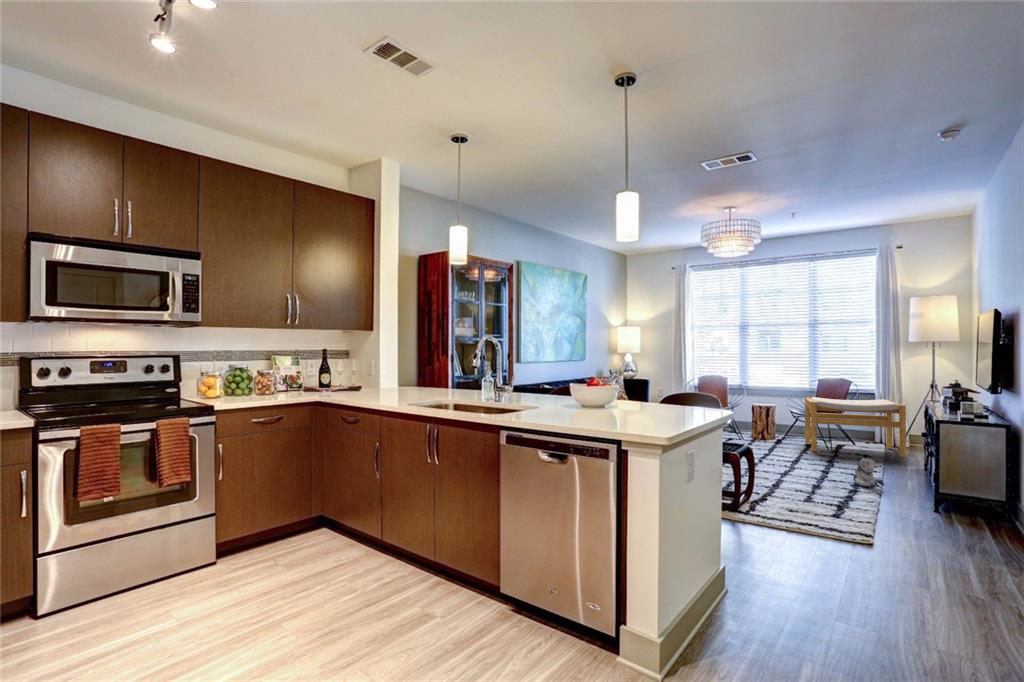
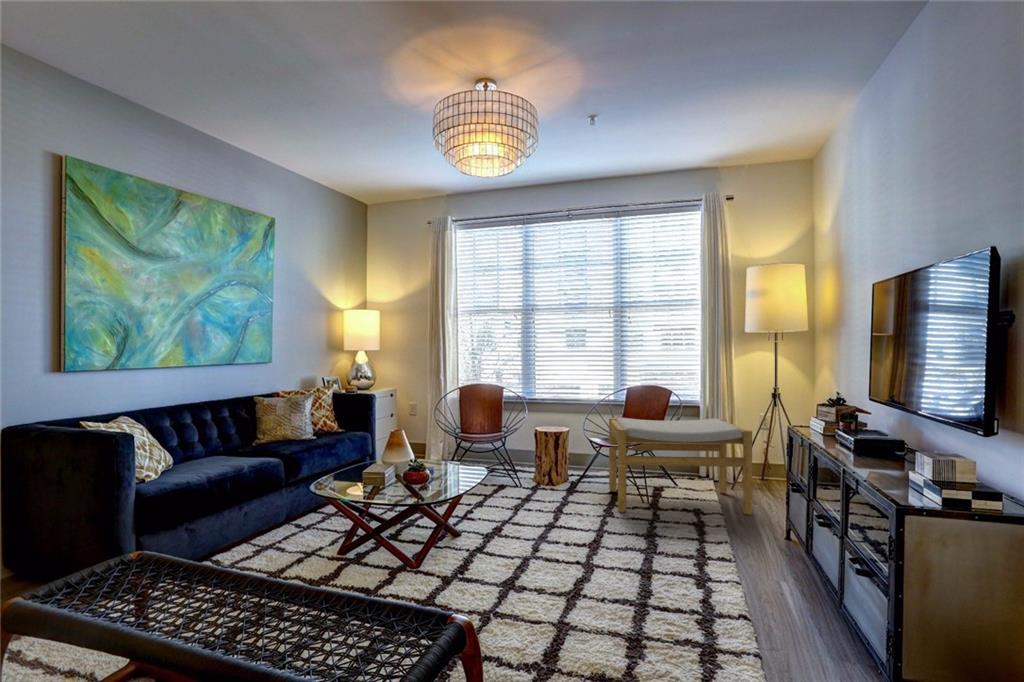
plush toy: present [853,458,883,487] -> none [698,570,756,647]

